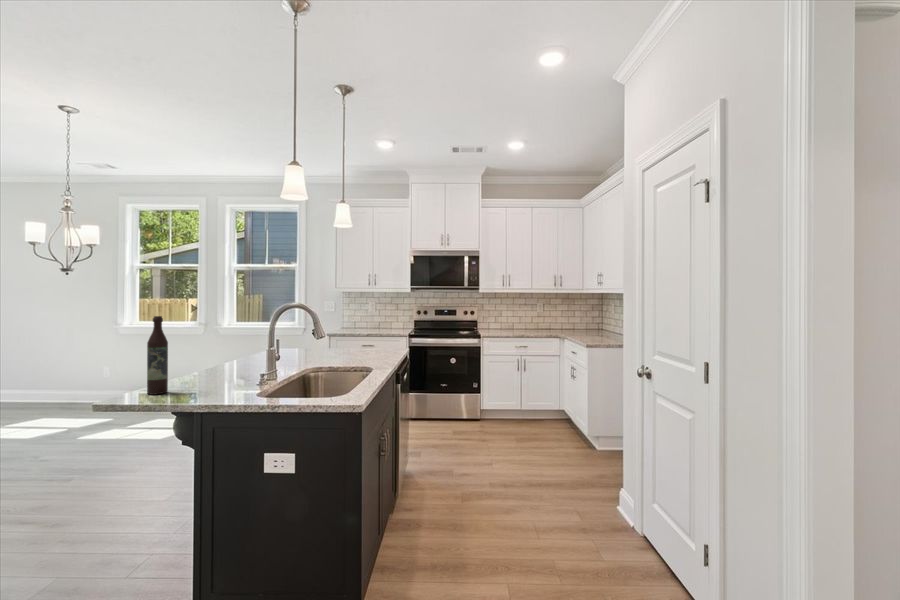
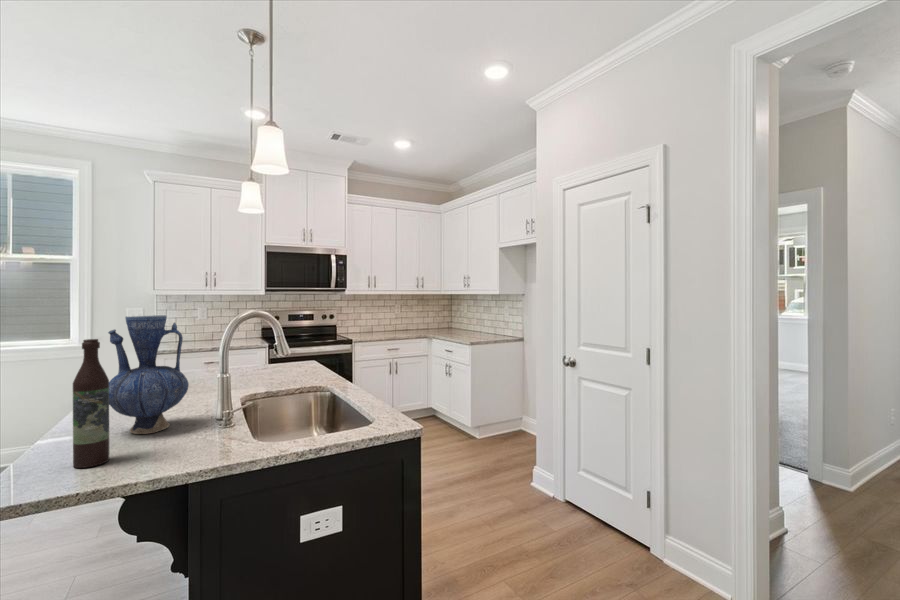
vase: none [187,303,240,383] -> present [108,315,189,434]

